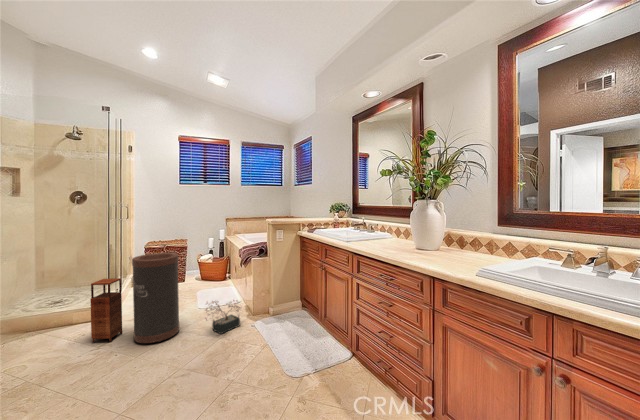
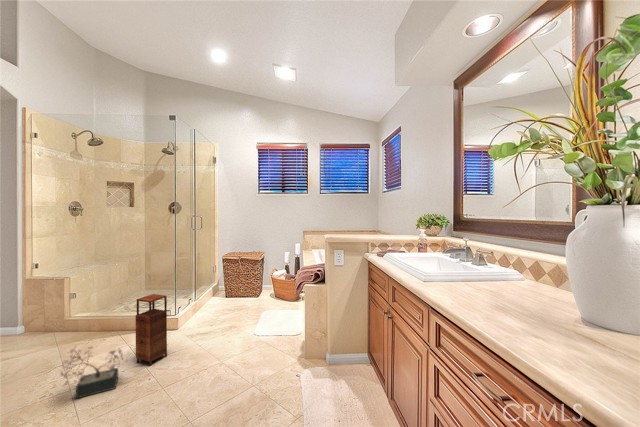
trash can: present [132,253,180,343] -> none [167,271,218,379]
decorative plant: present [206,300,240,334] -> present [61,347,126,399]

